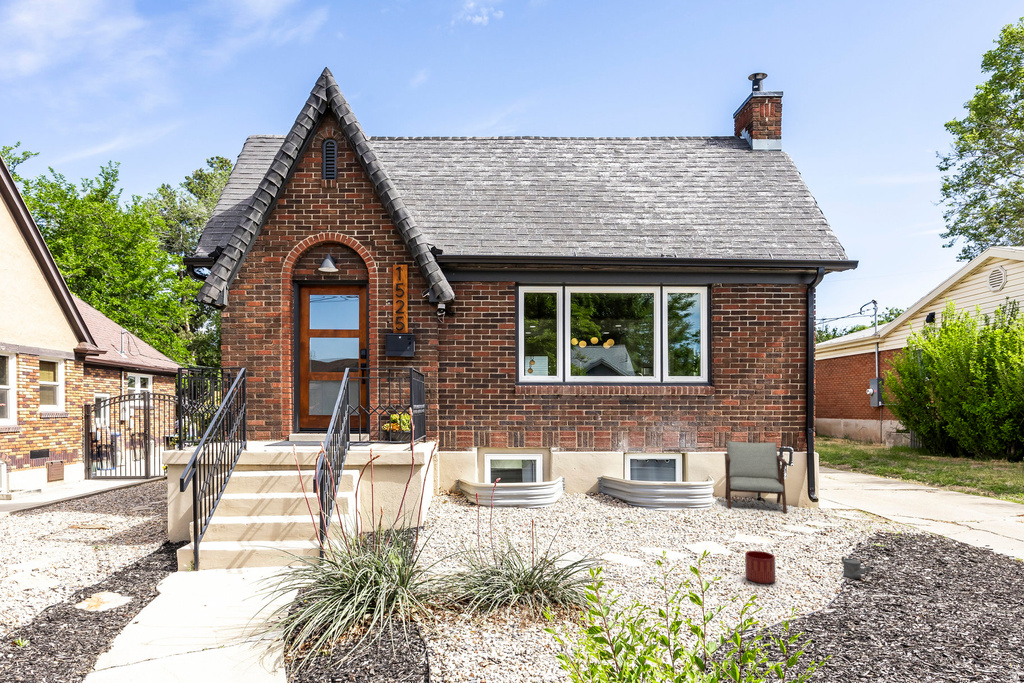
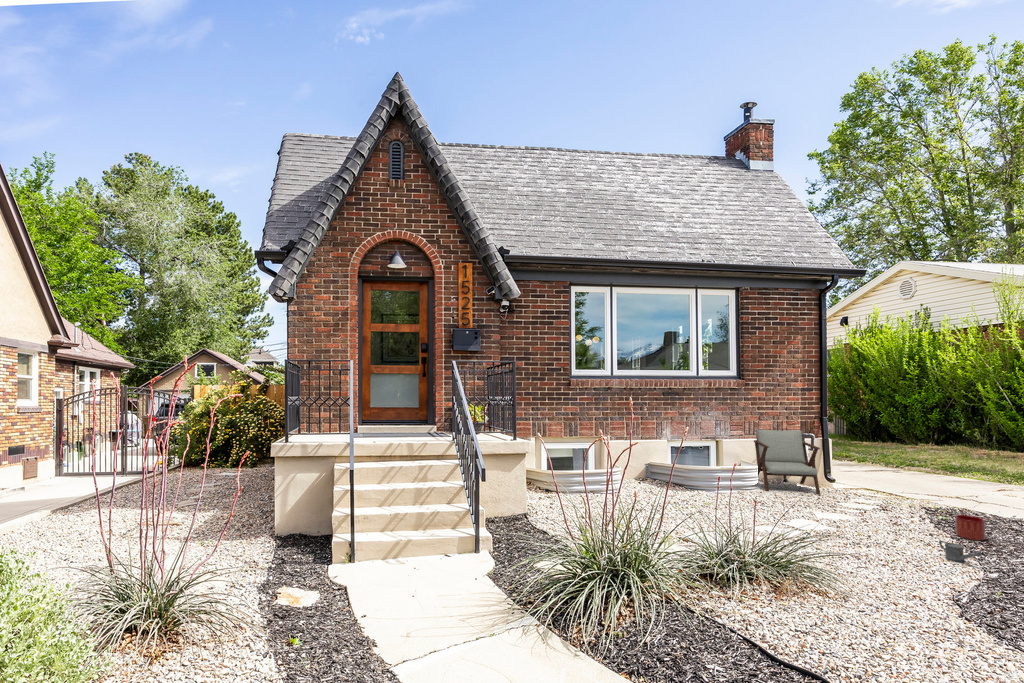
planter: present [745,551,775,584] -> present [955,515,986,541]

